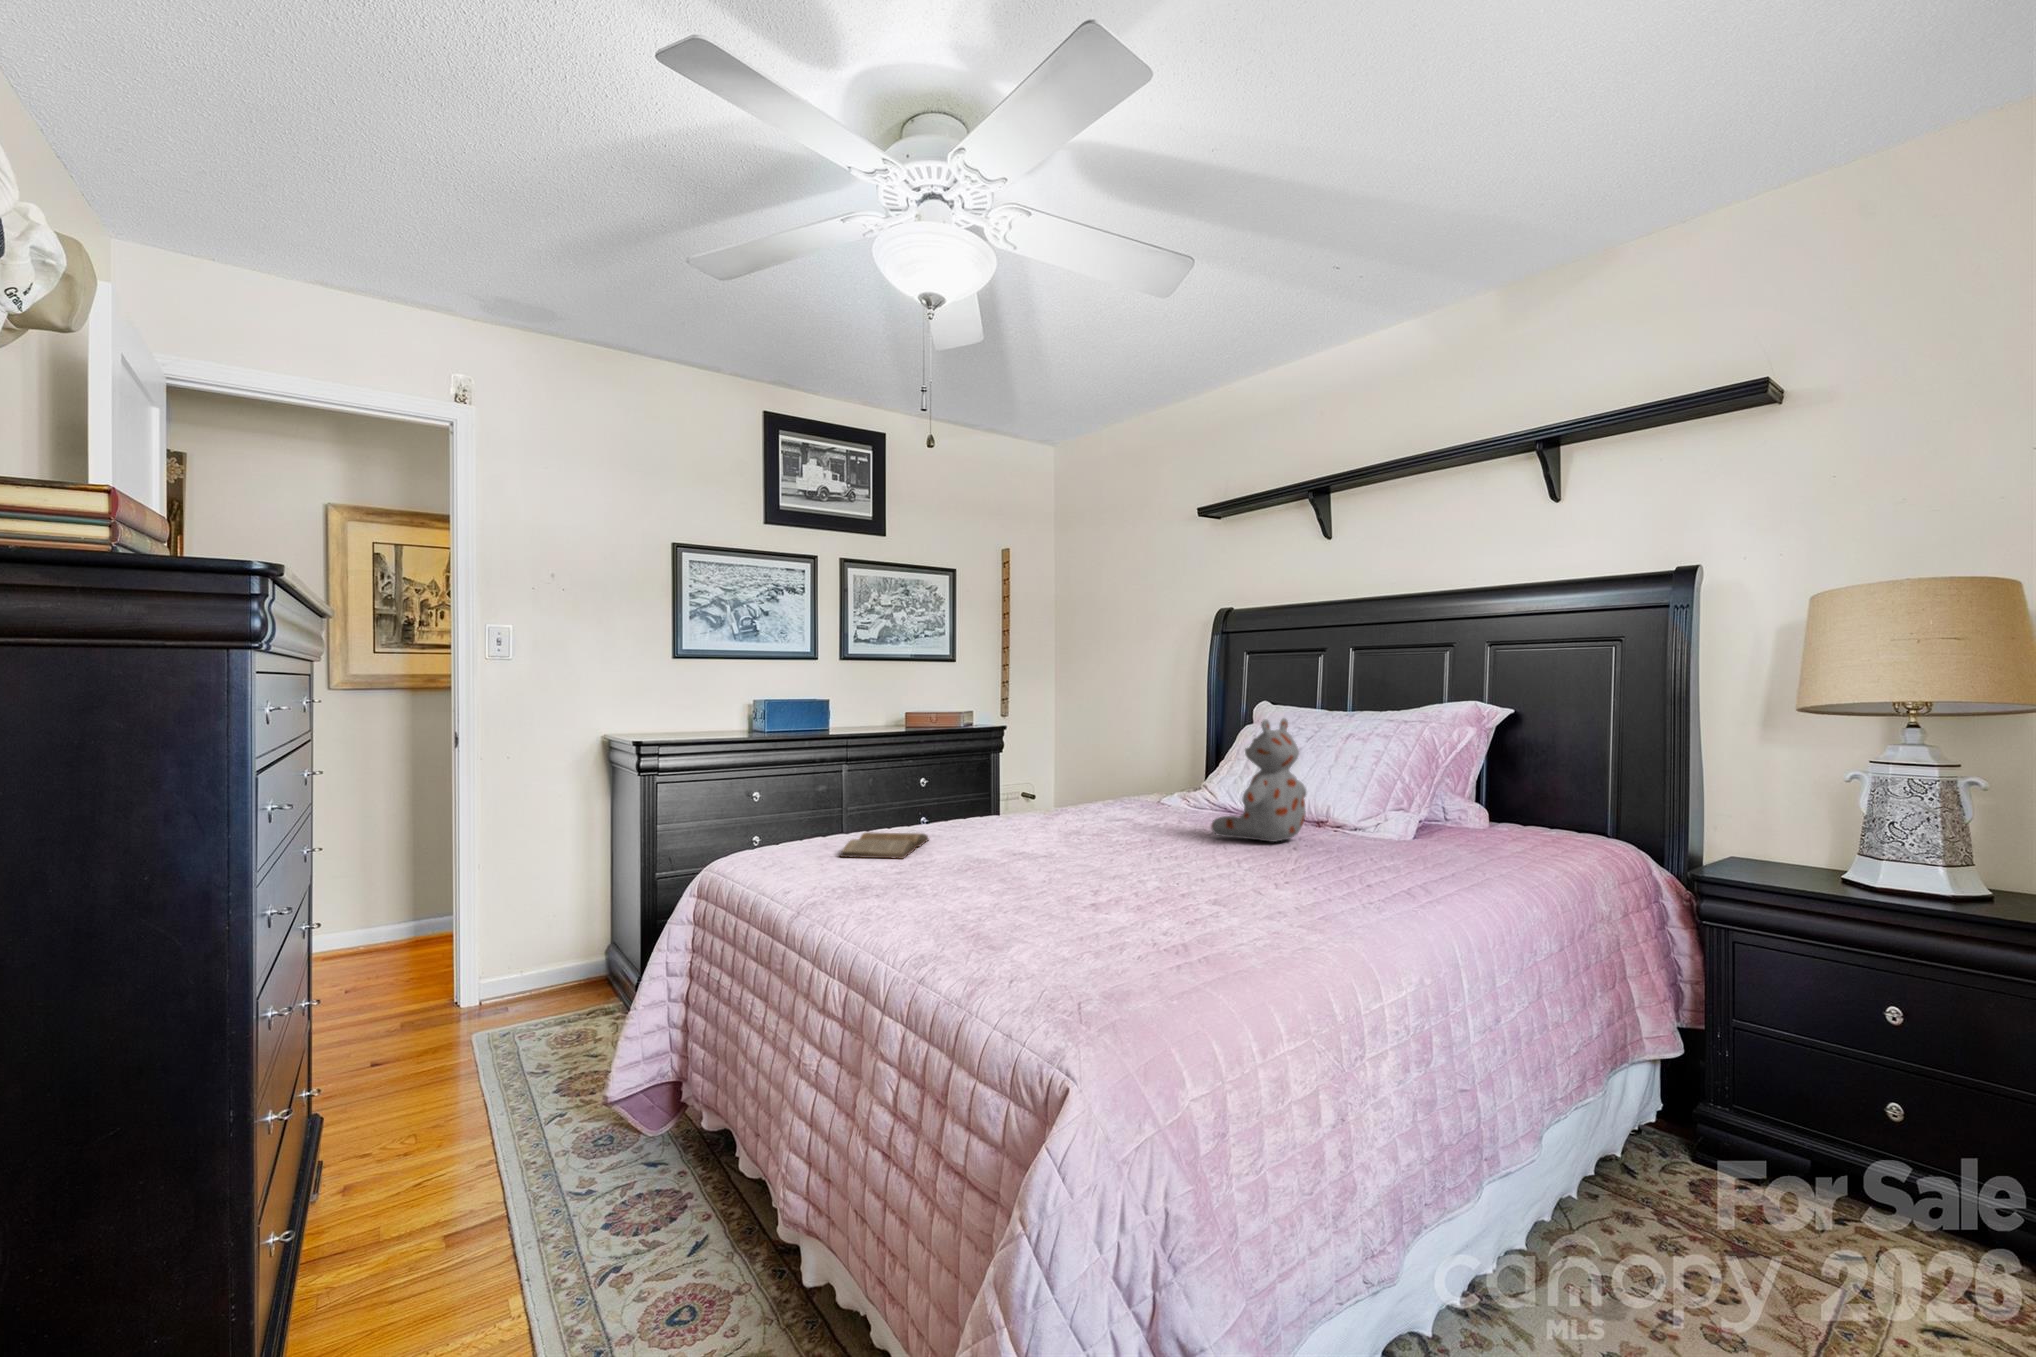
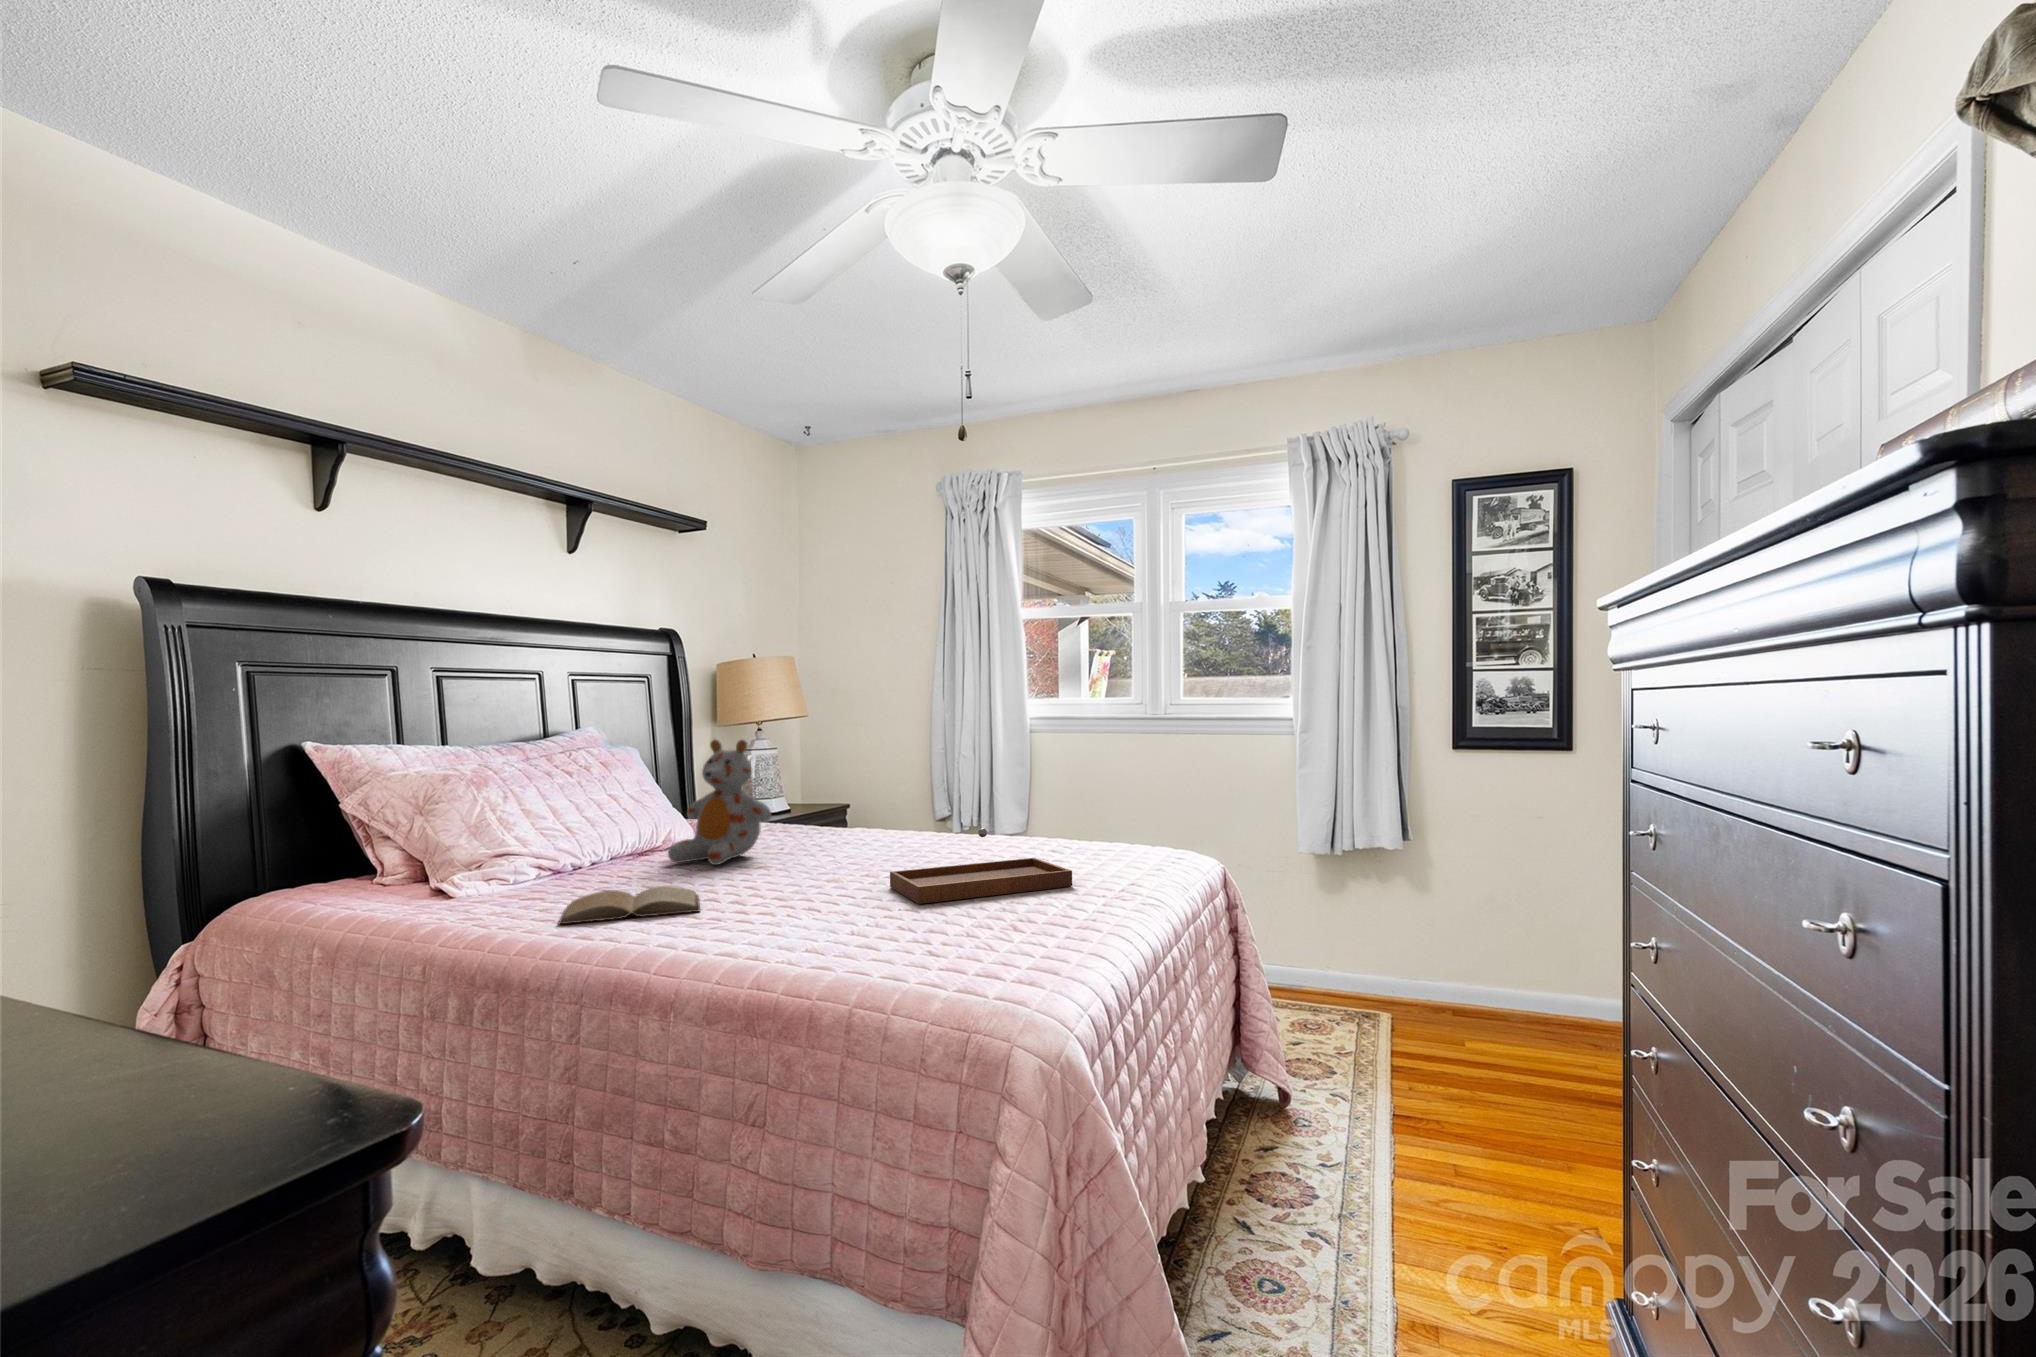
tray: none [940,821,1045,901] -> present [890,828,1072,904]
book: present [840,832,929,859] -> present [559,886,700,924]

